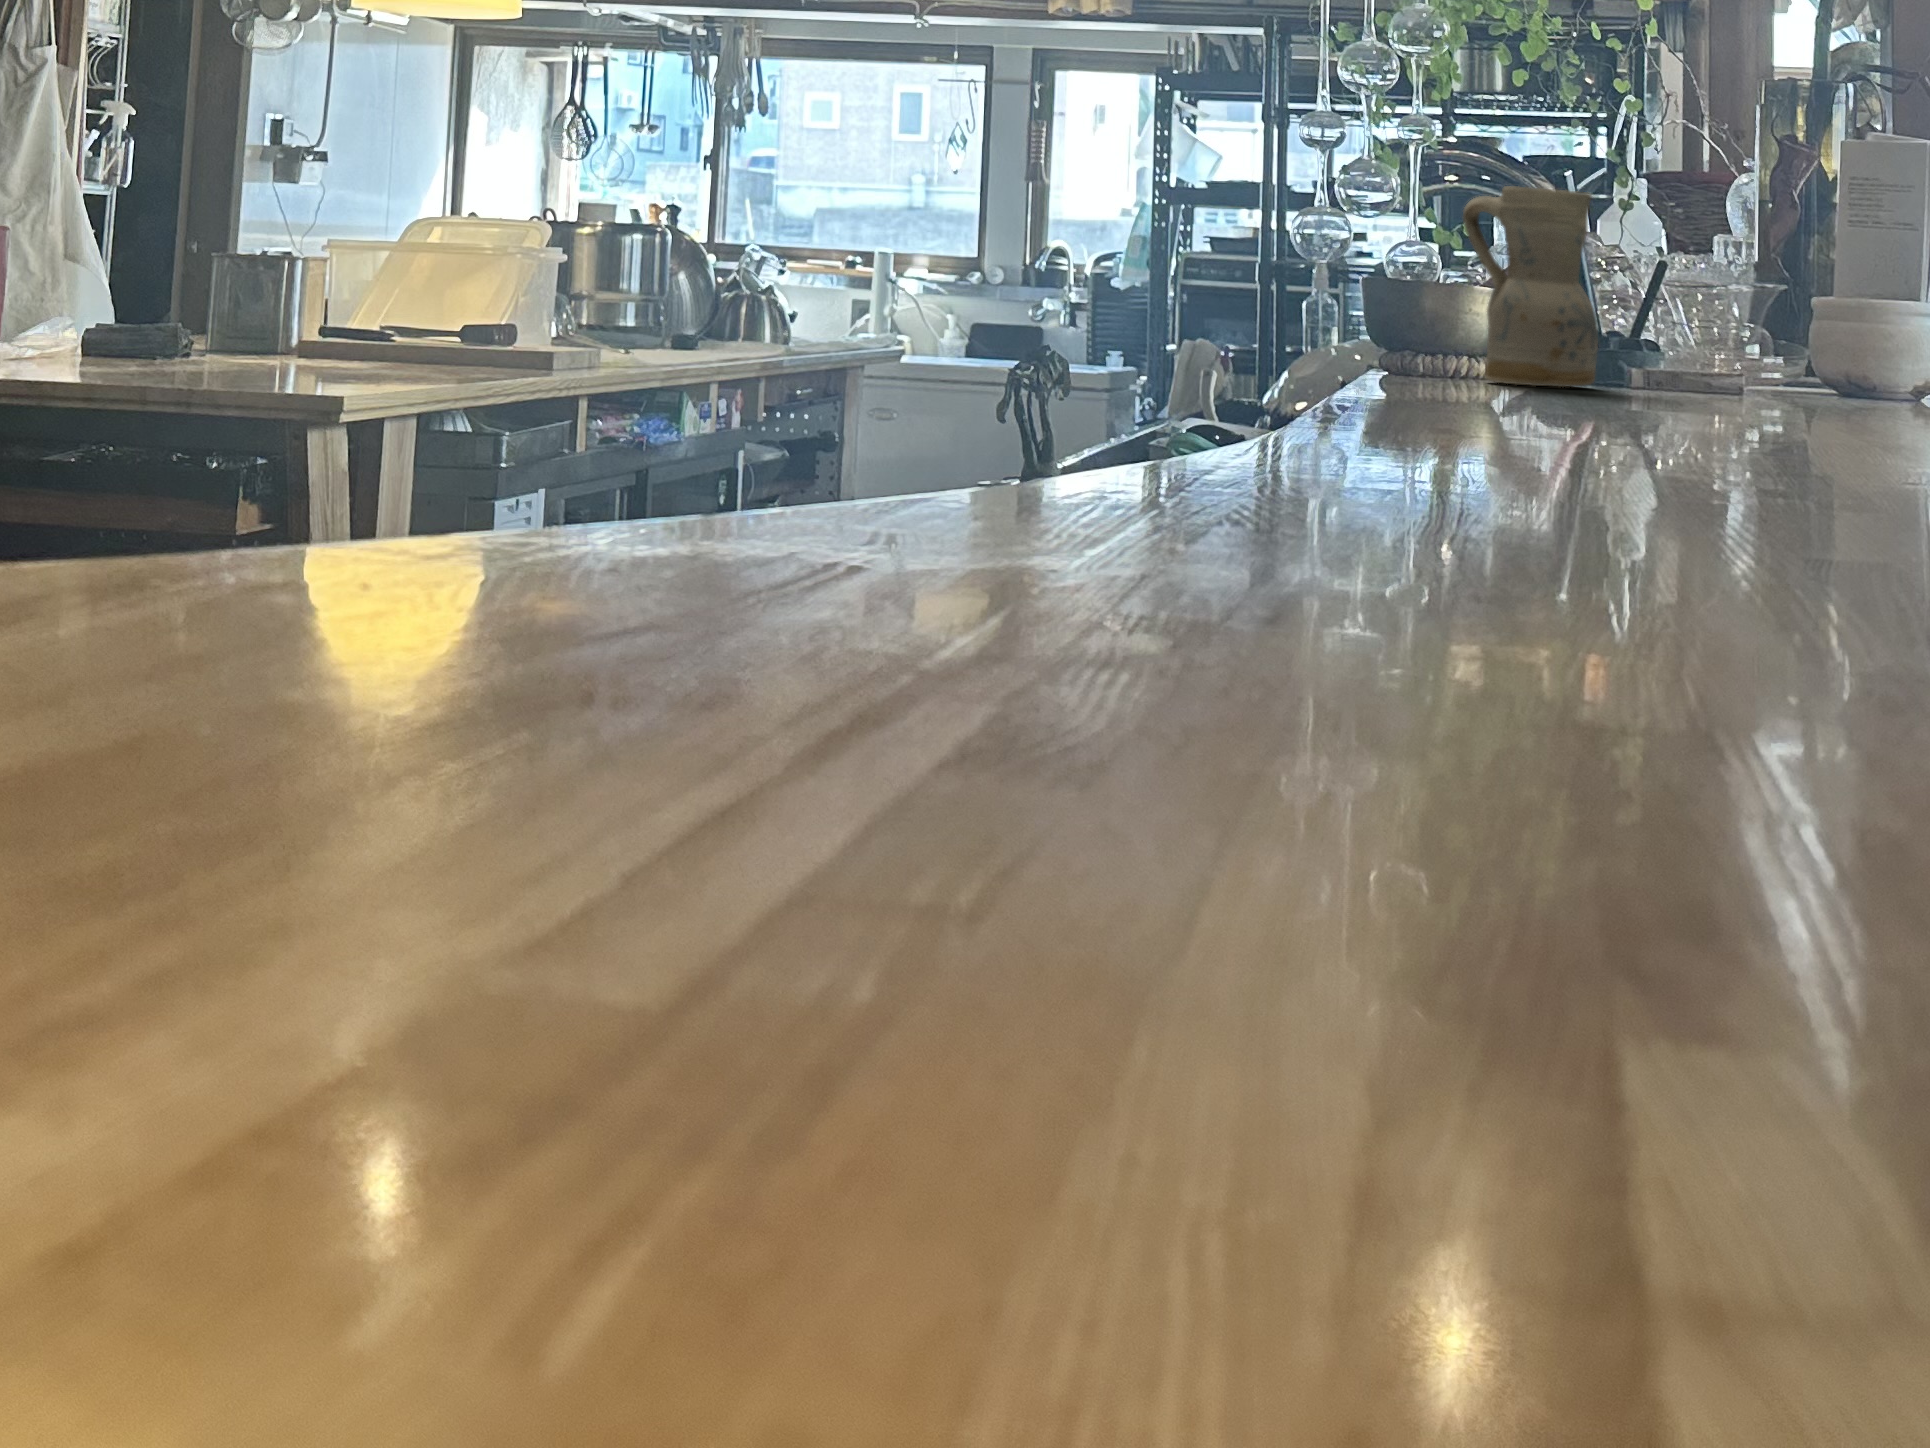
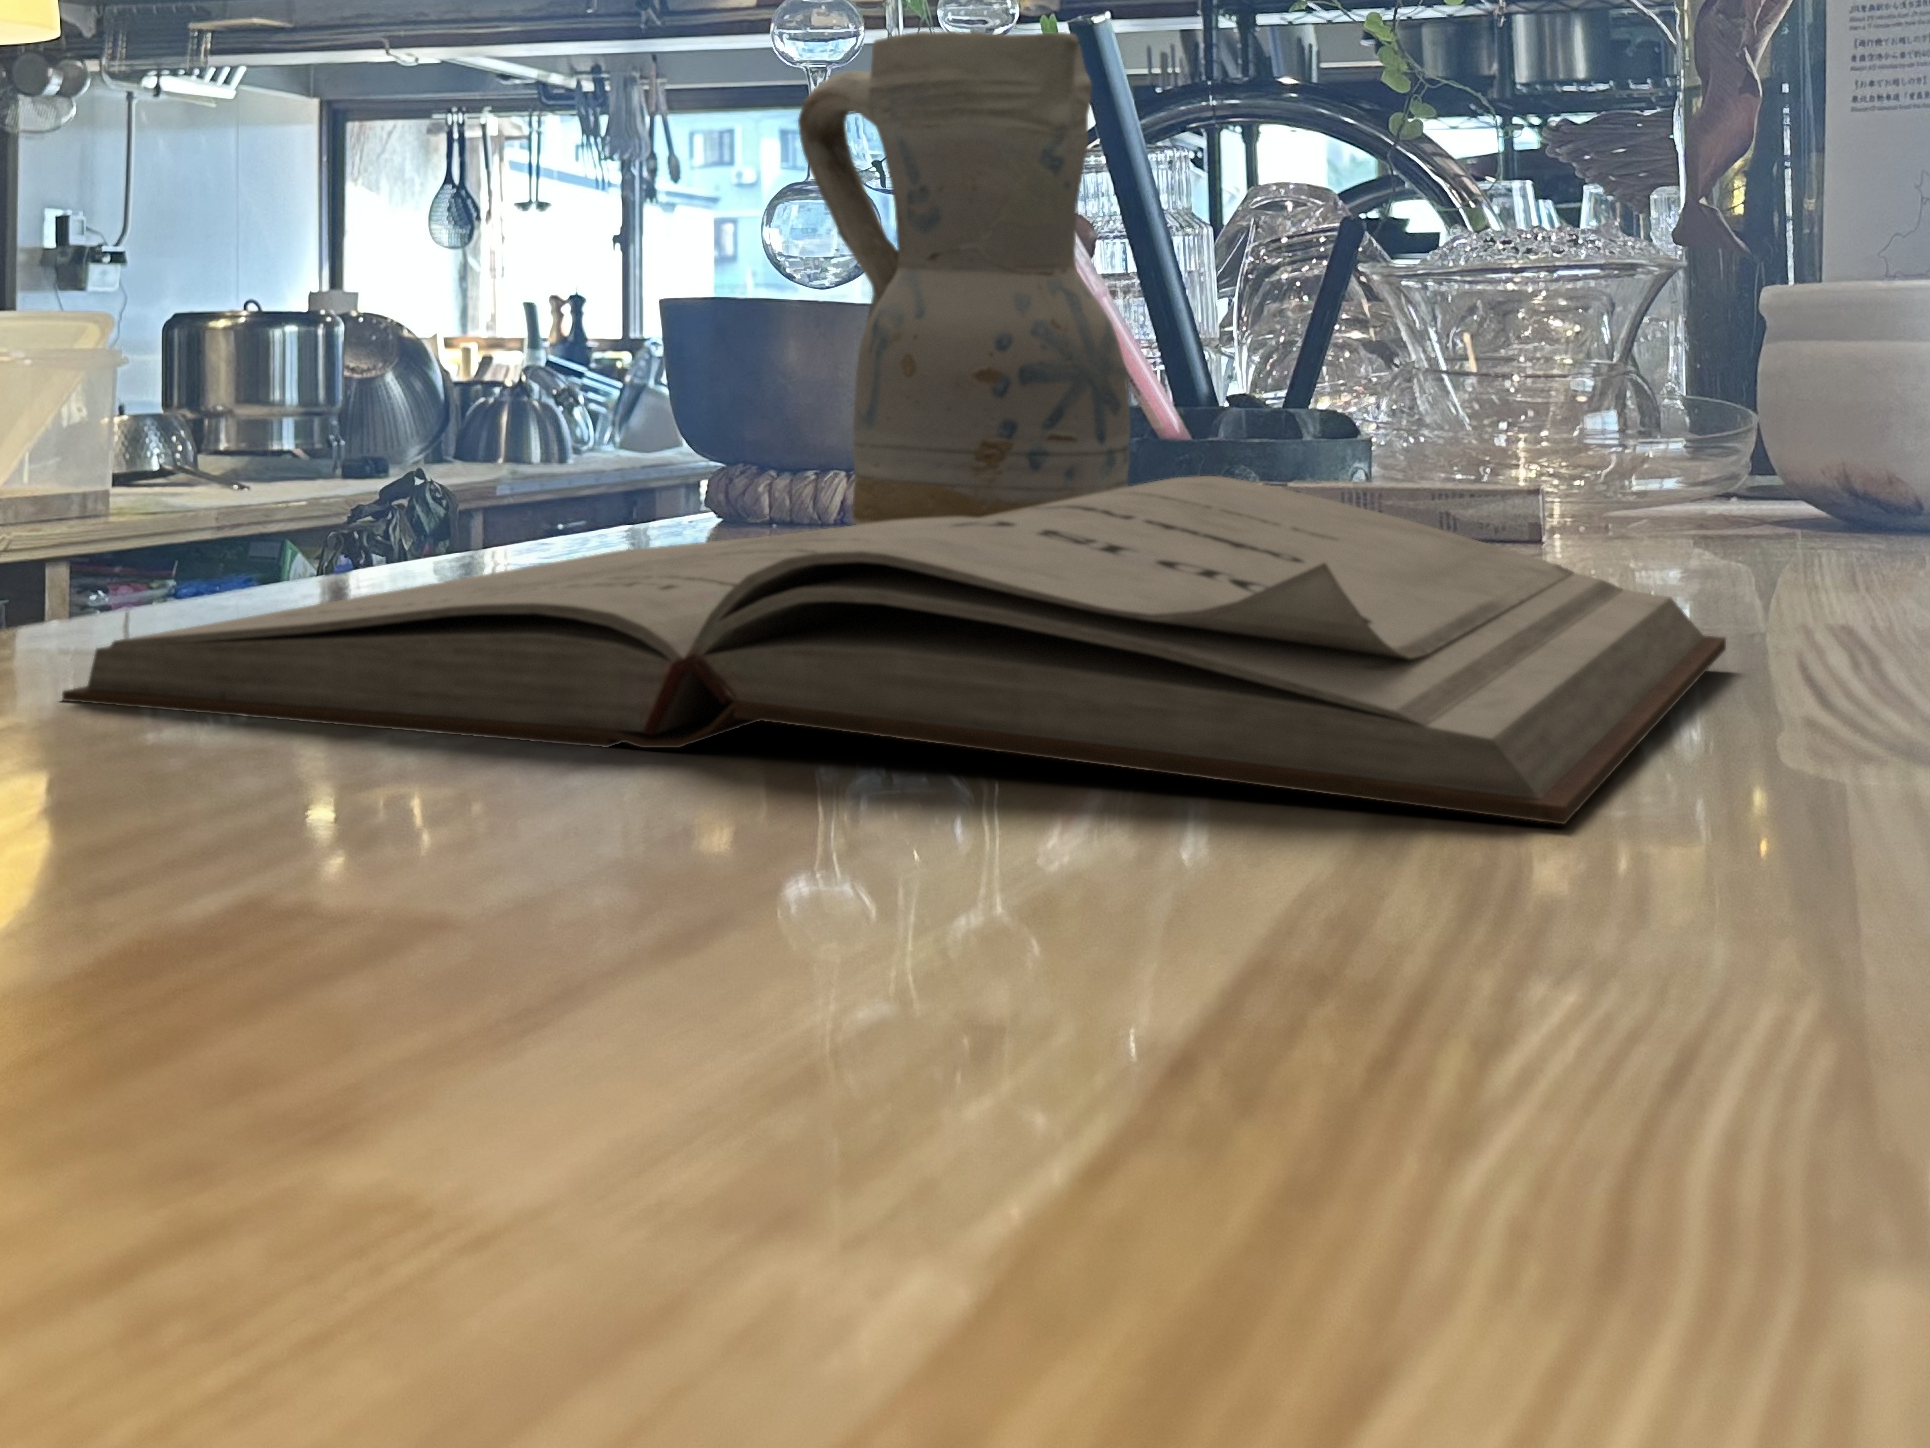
book: none [1469,362,1872,432] -> present [62,476,1726,824]

